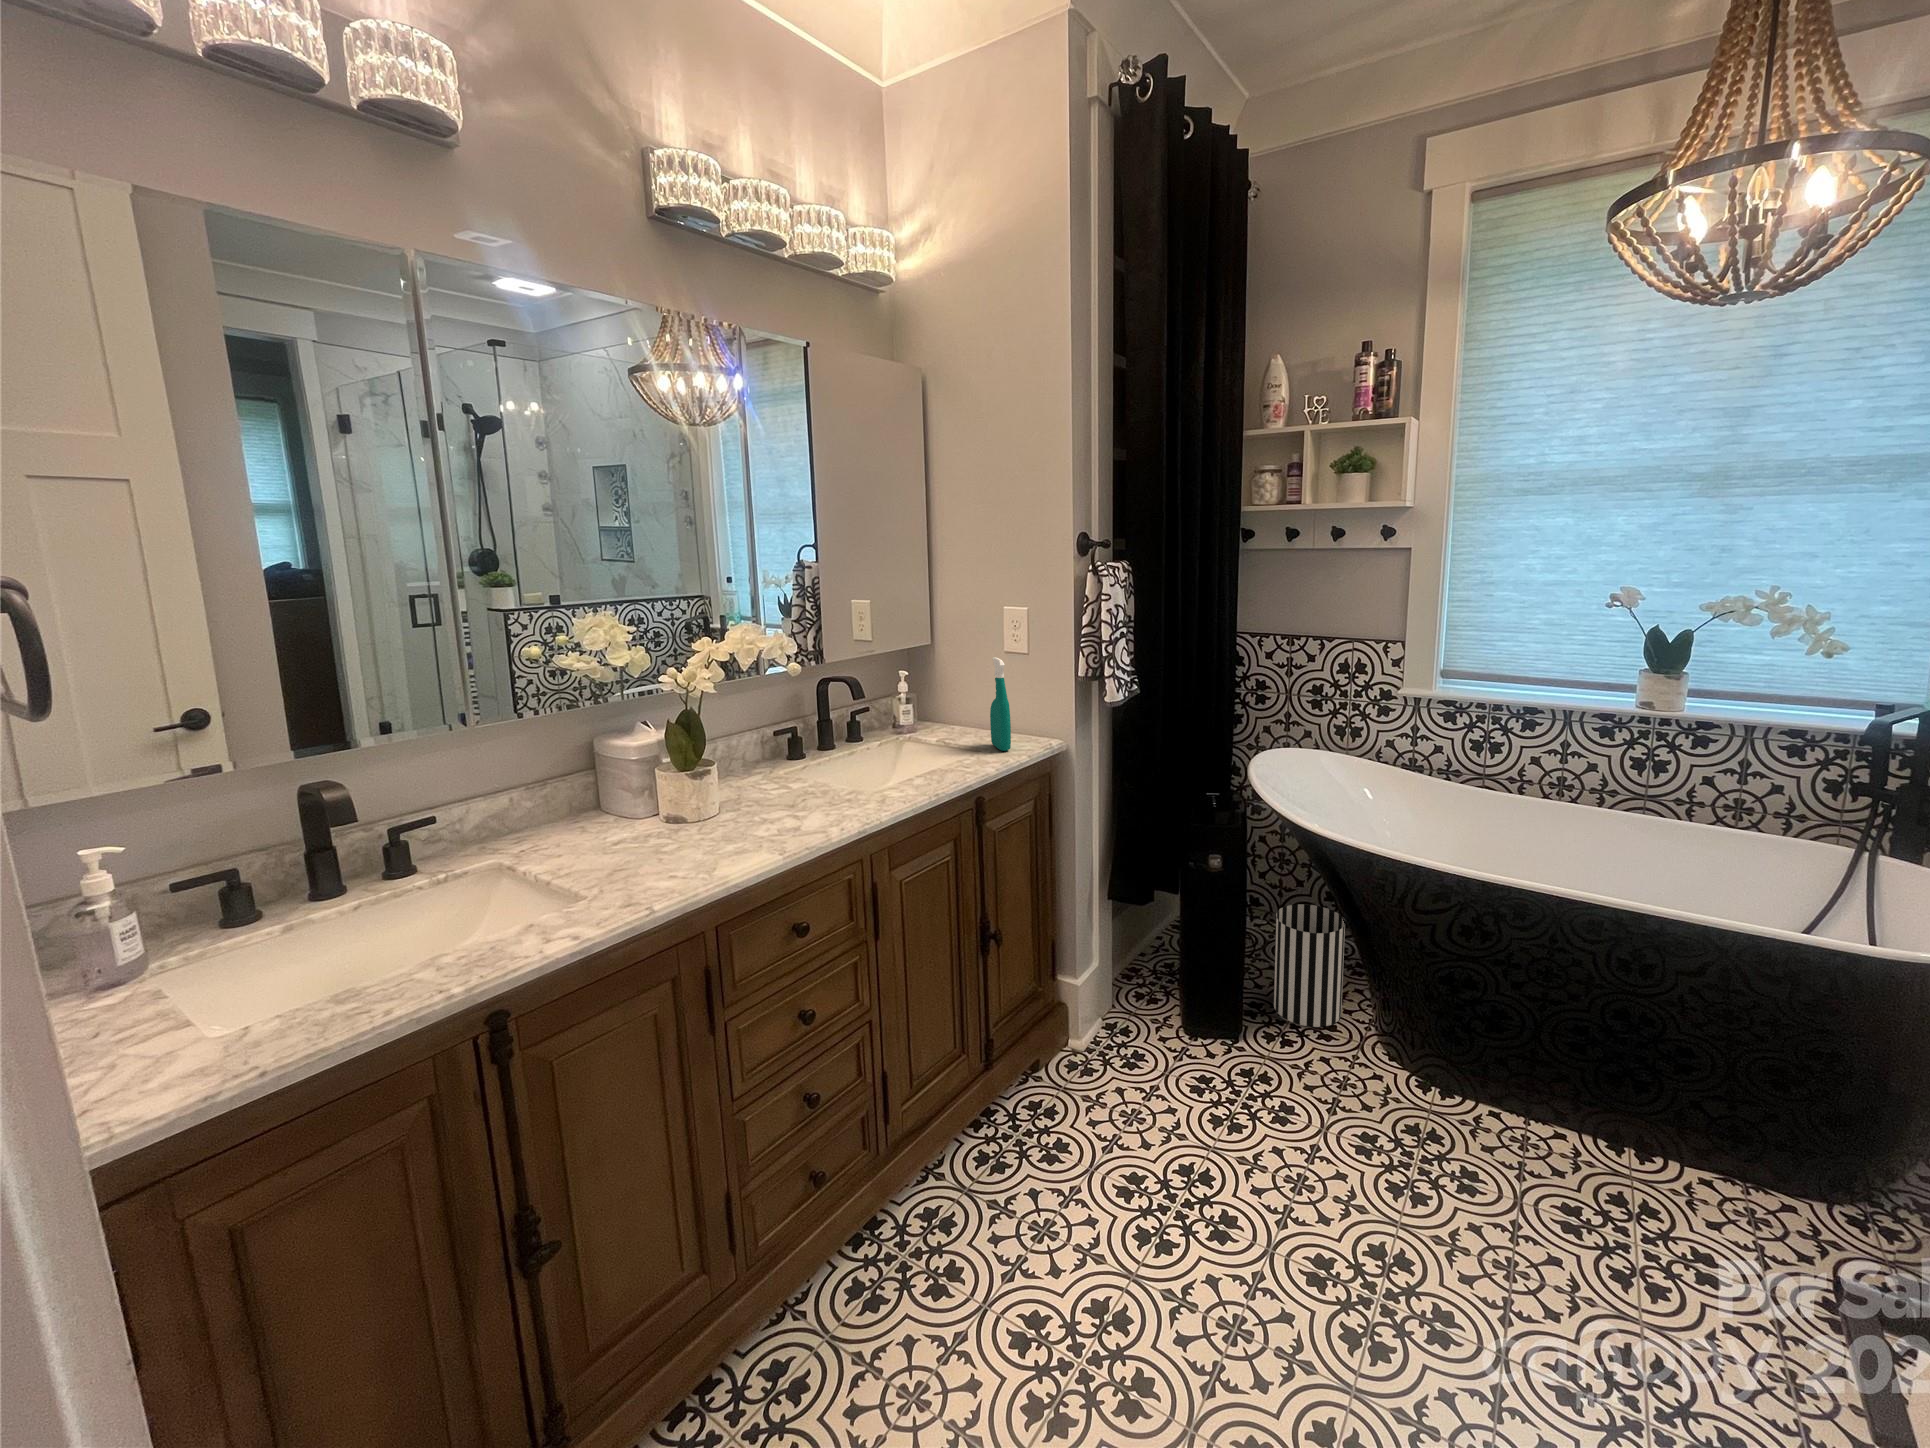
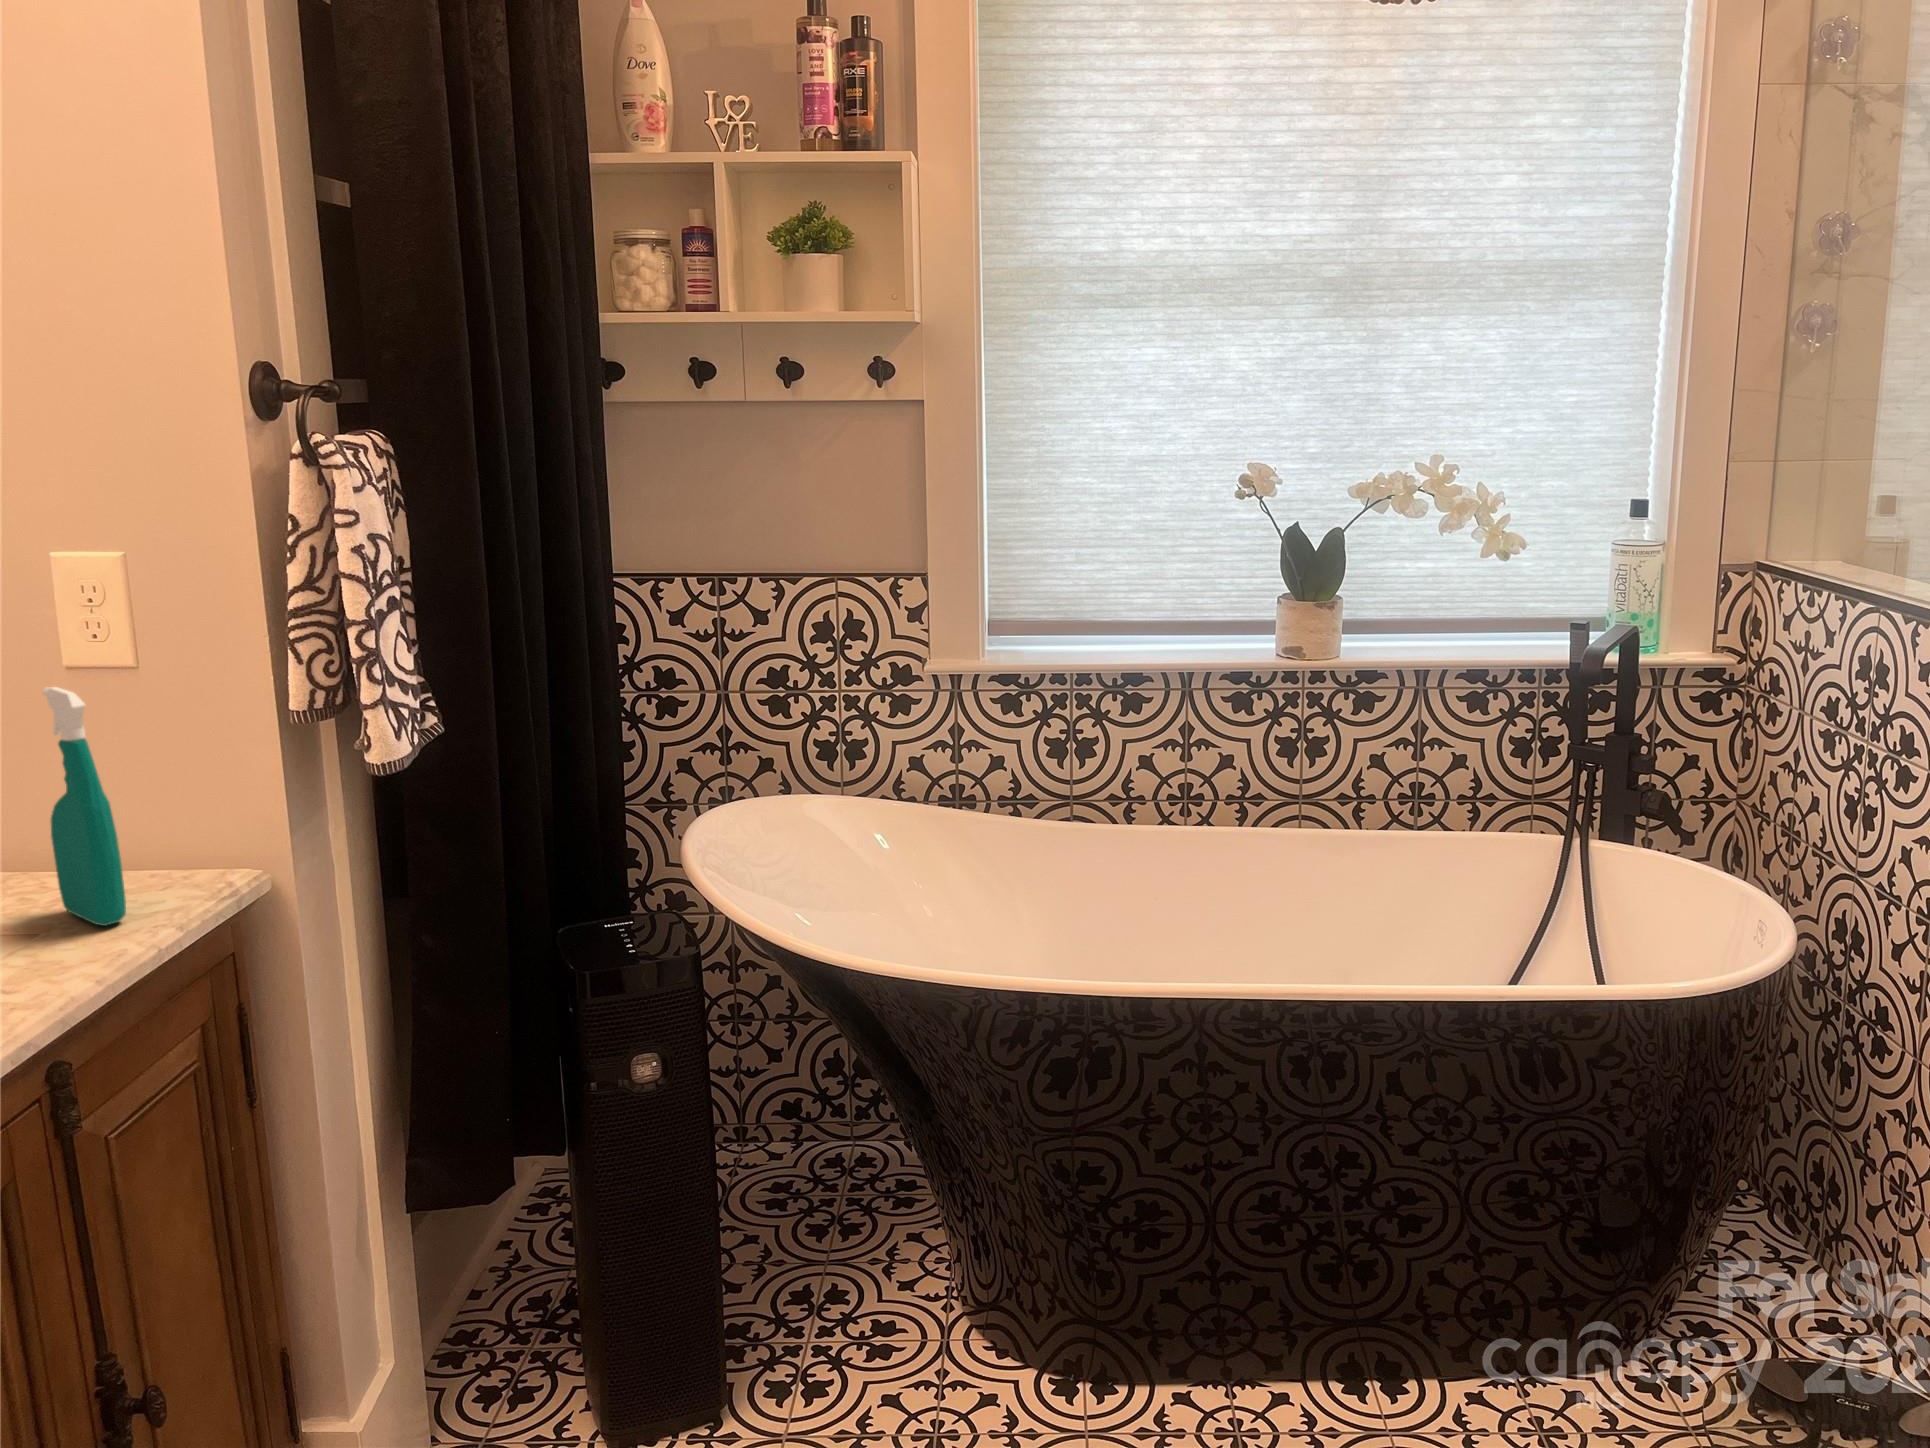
wastebasket: present [1274,904,1345,1027] -> none [762,1098,897,1340]

